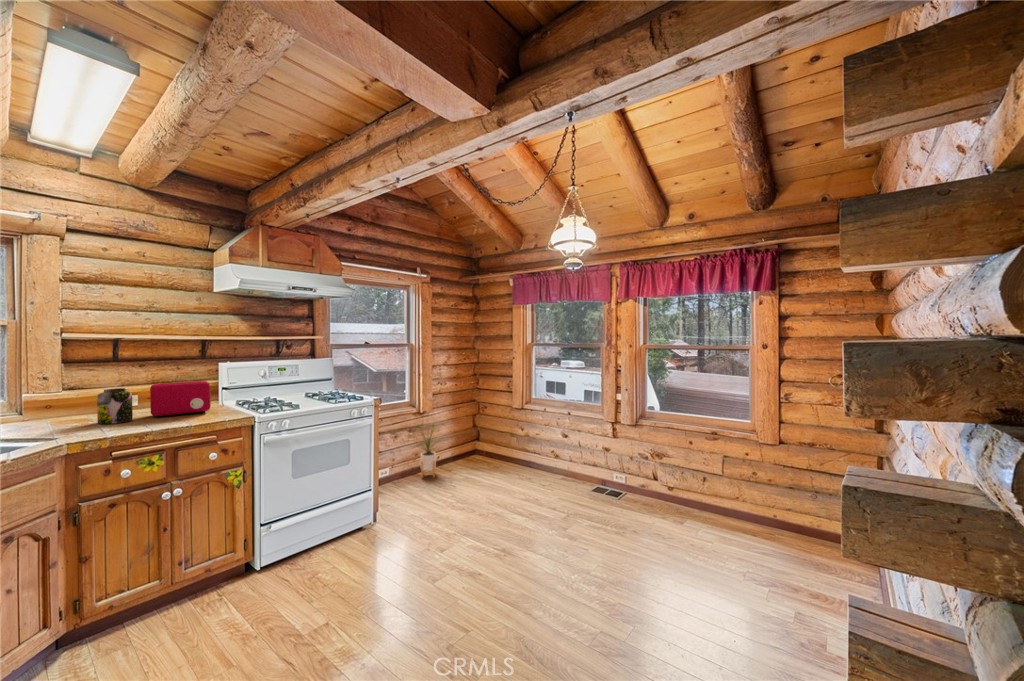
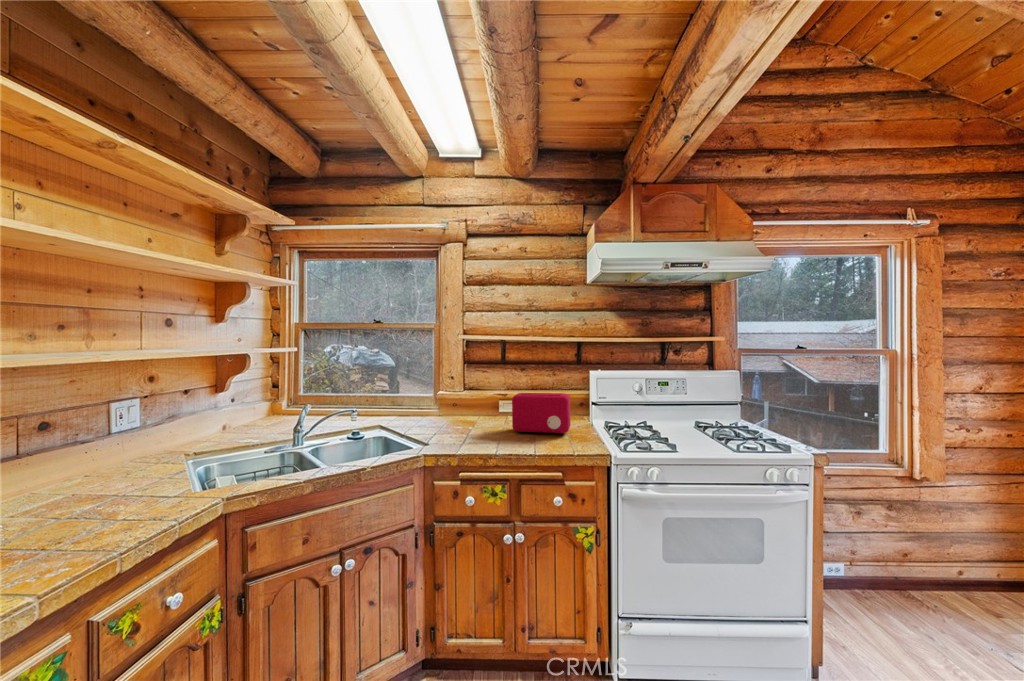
jar: present [97,388,133,424] -> none [470,395,497,434]
house plant: present [420,422,436,478] -> none [895,491,982,621]

